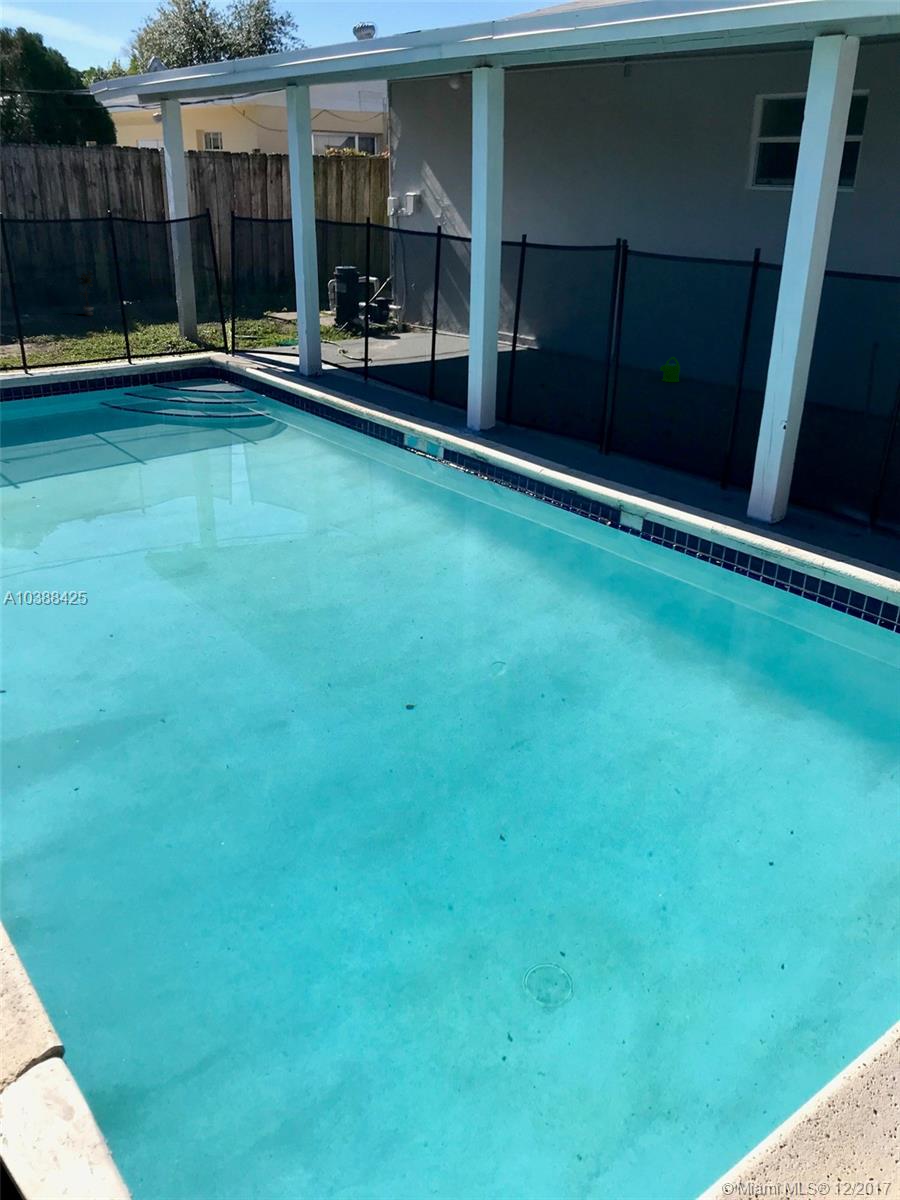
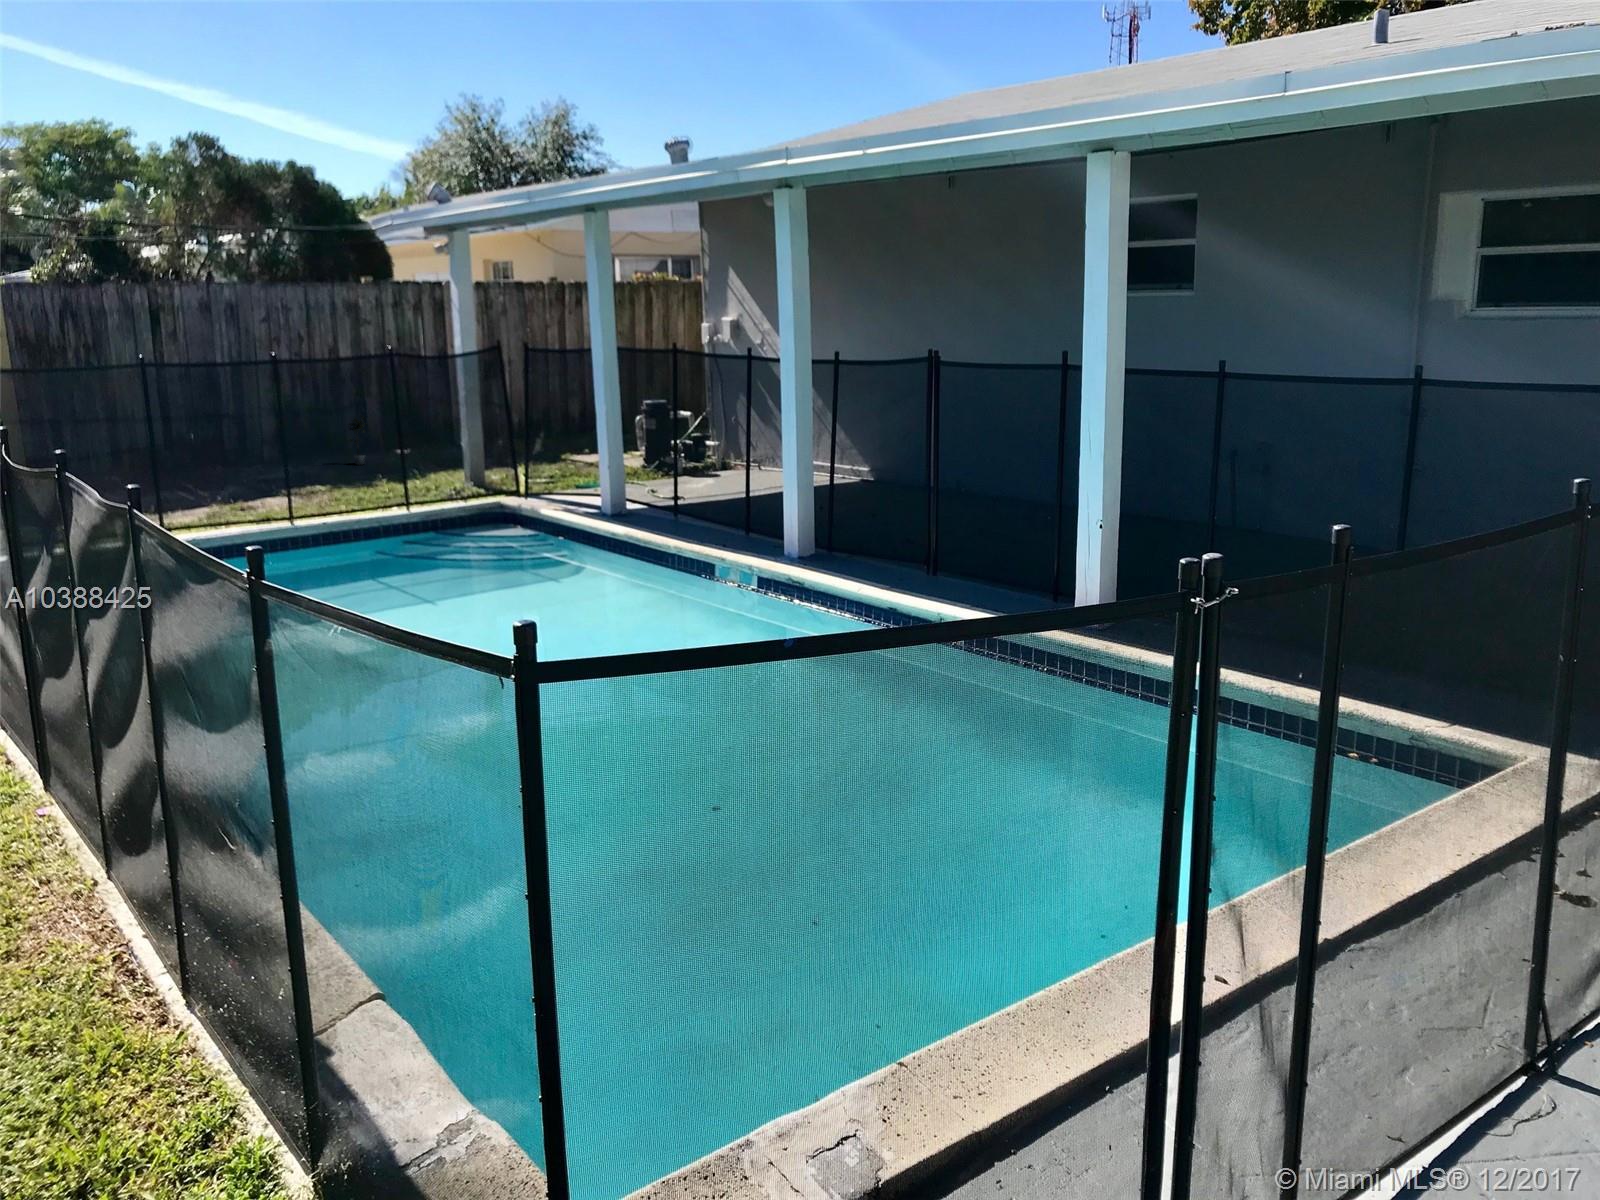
watering can: present [660,357,680,382] -> none [1008,478,1033,506]

